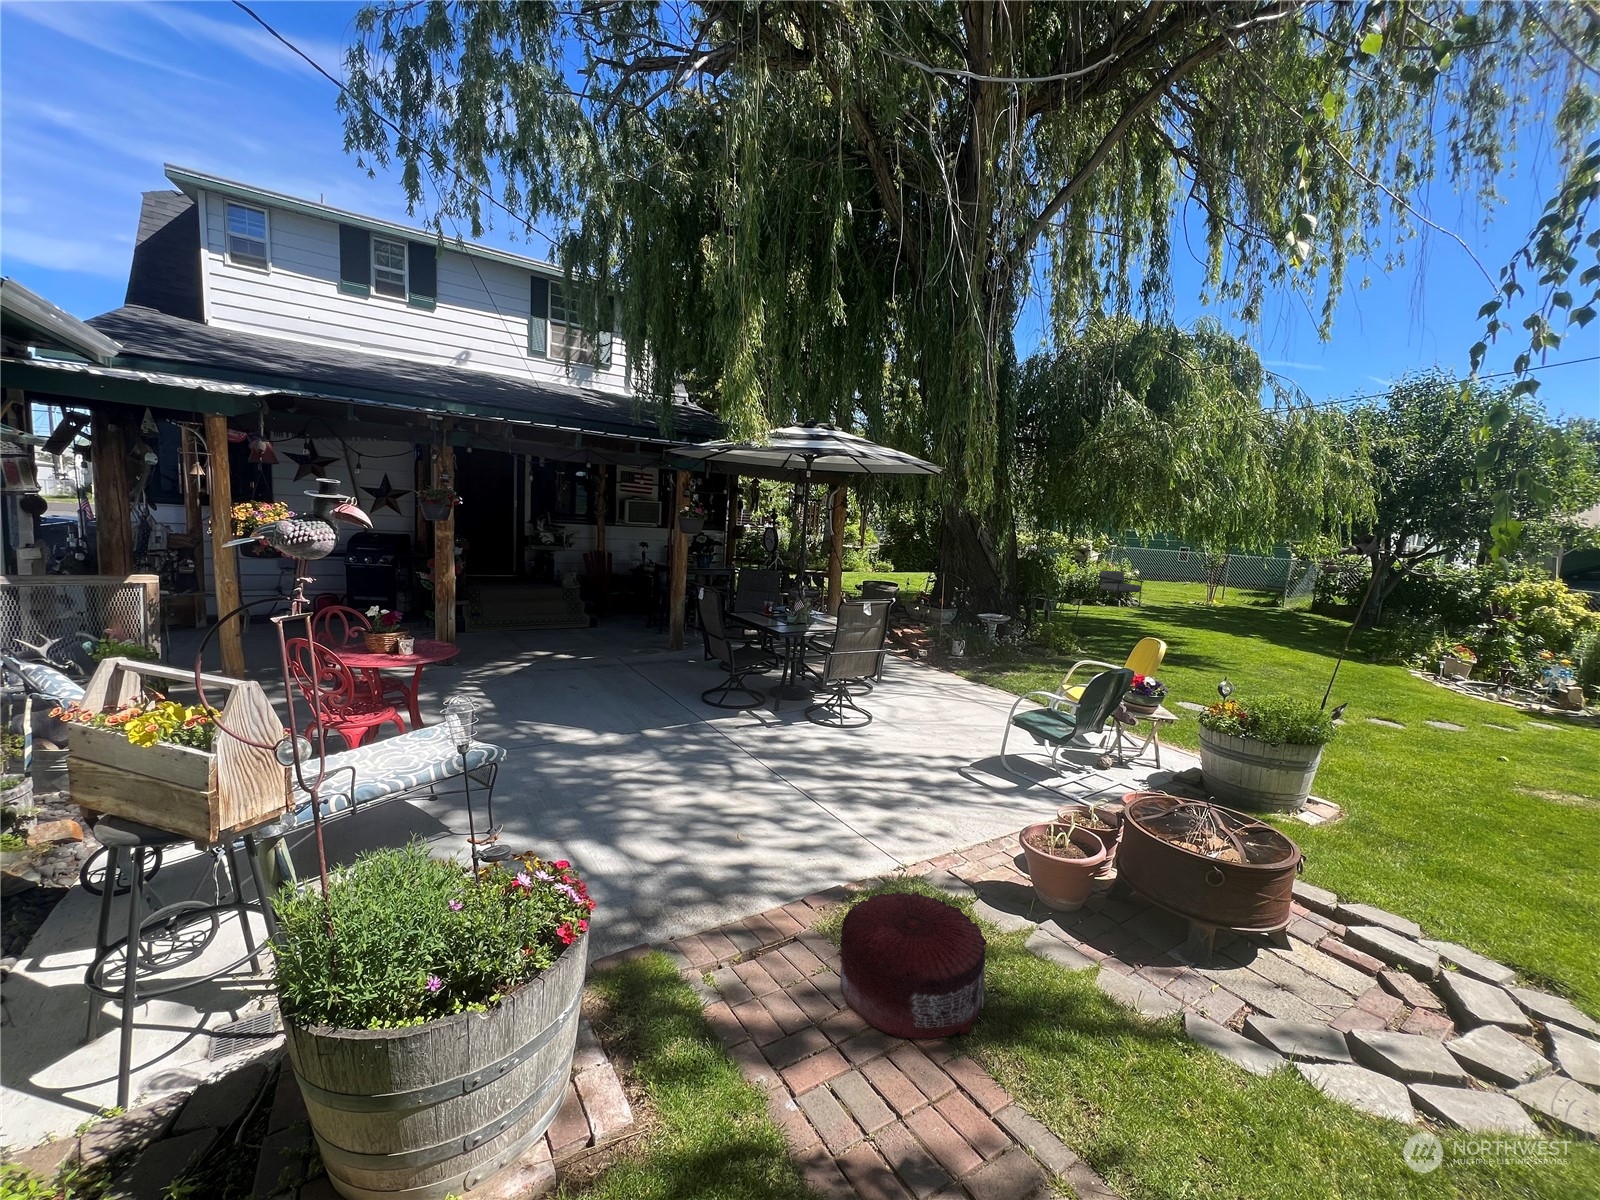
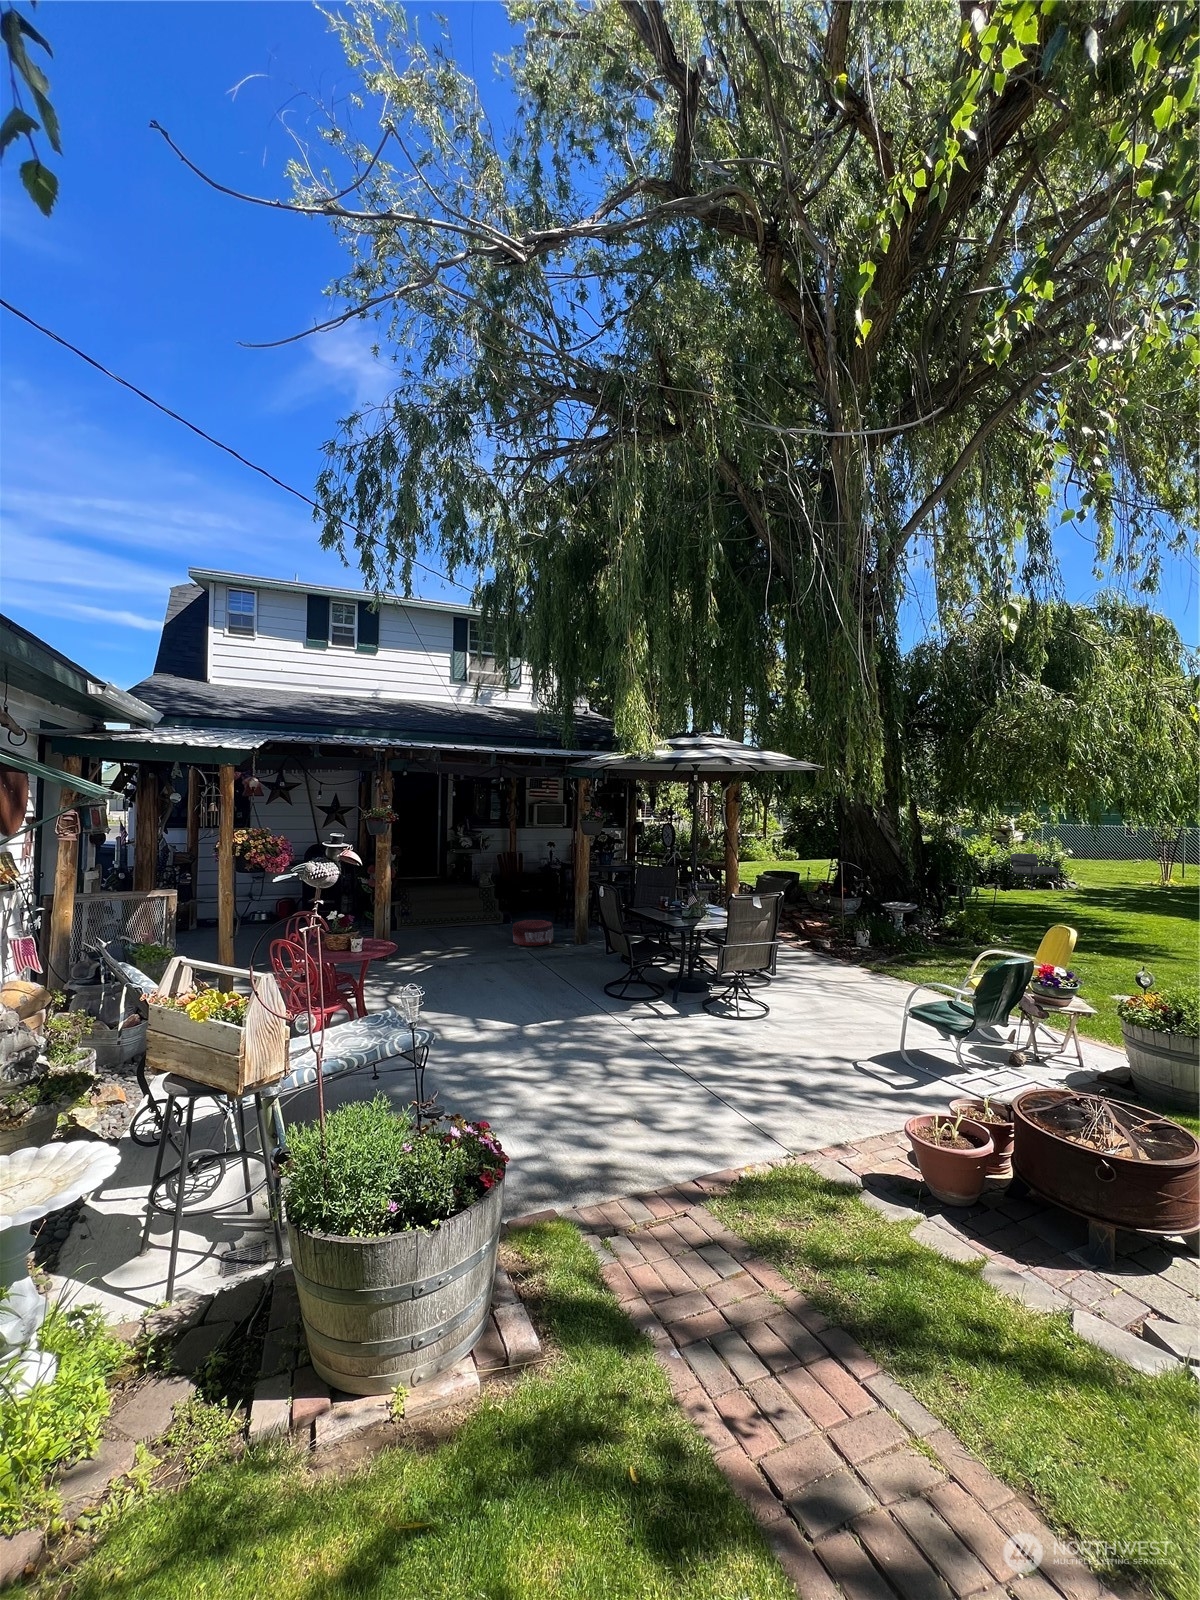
pouf: present [840,891,987,1039] -> present [512,920,554,946]

